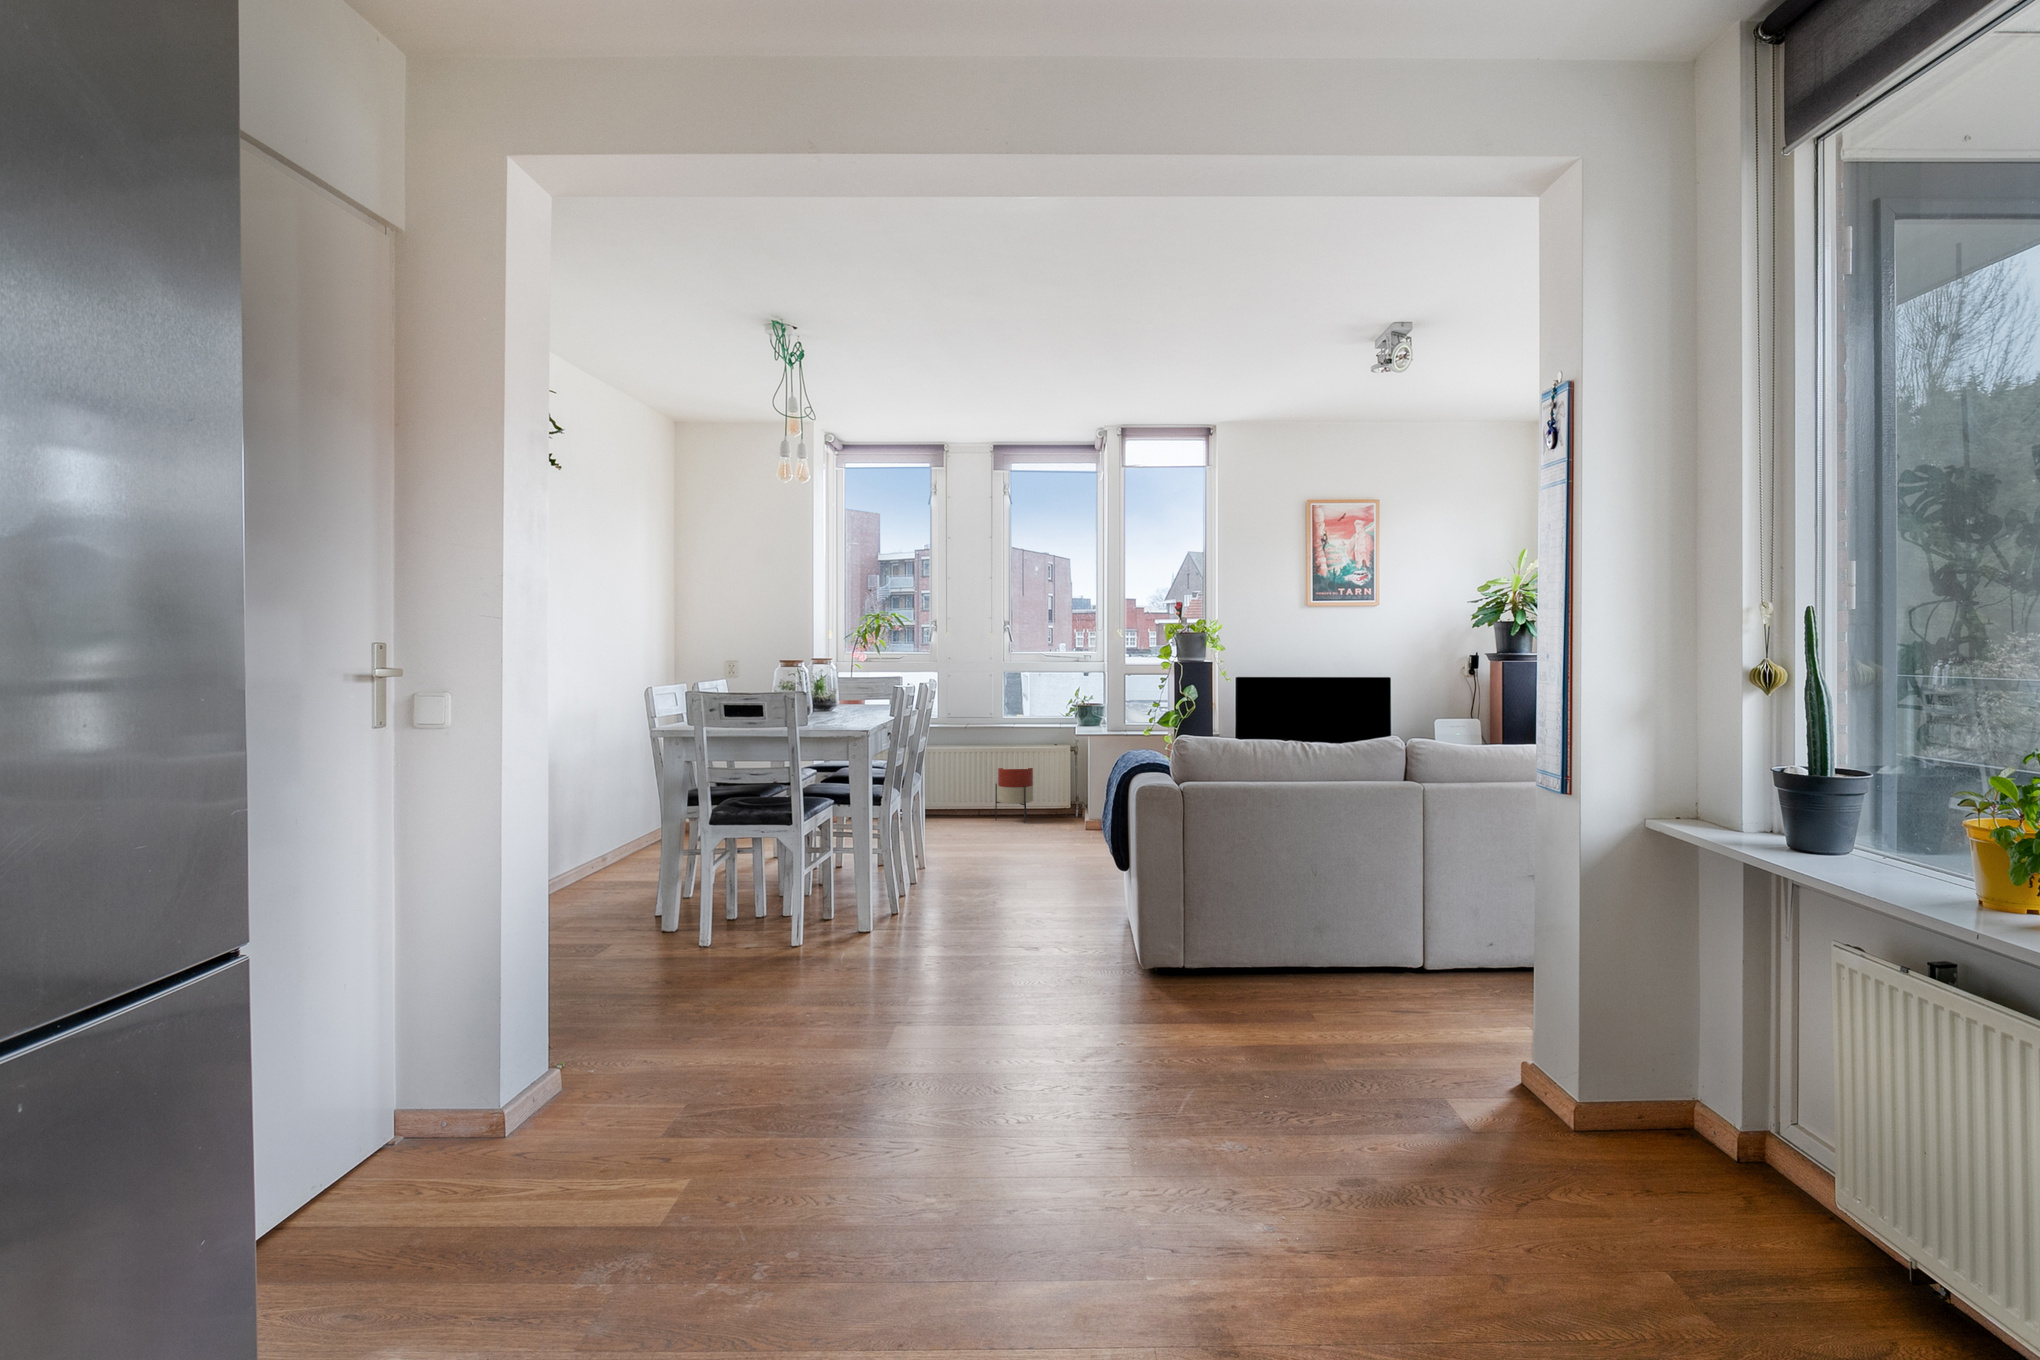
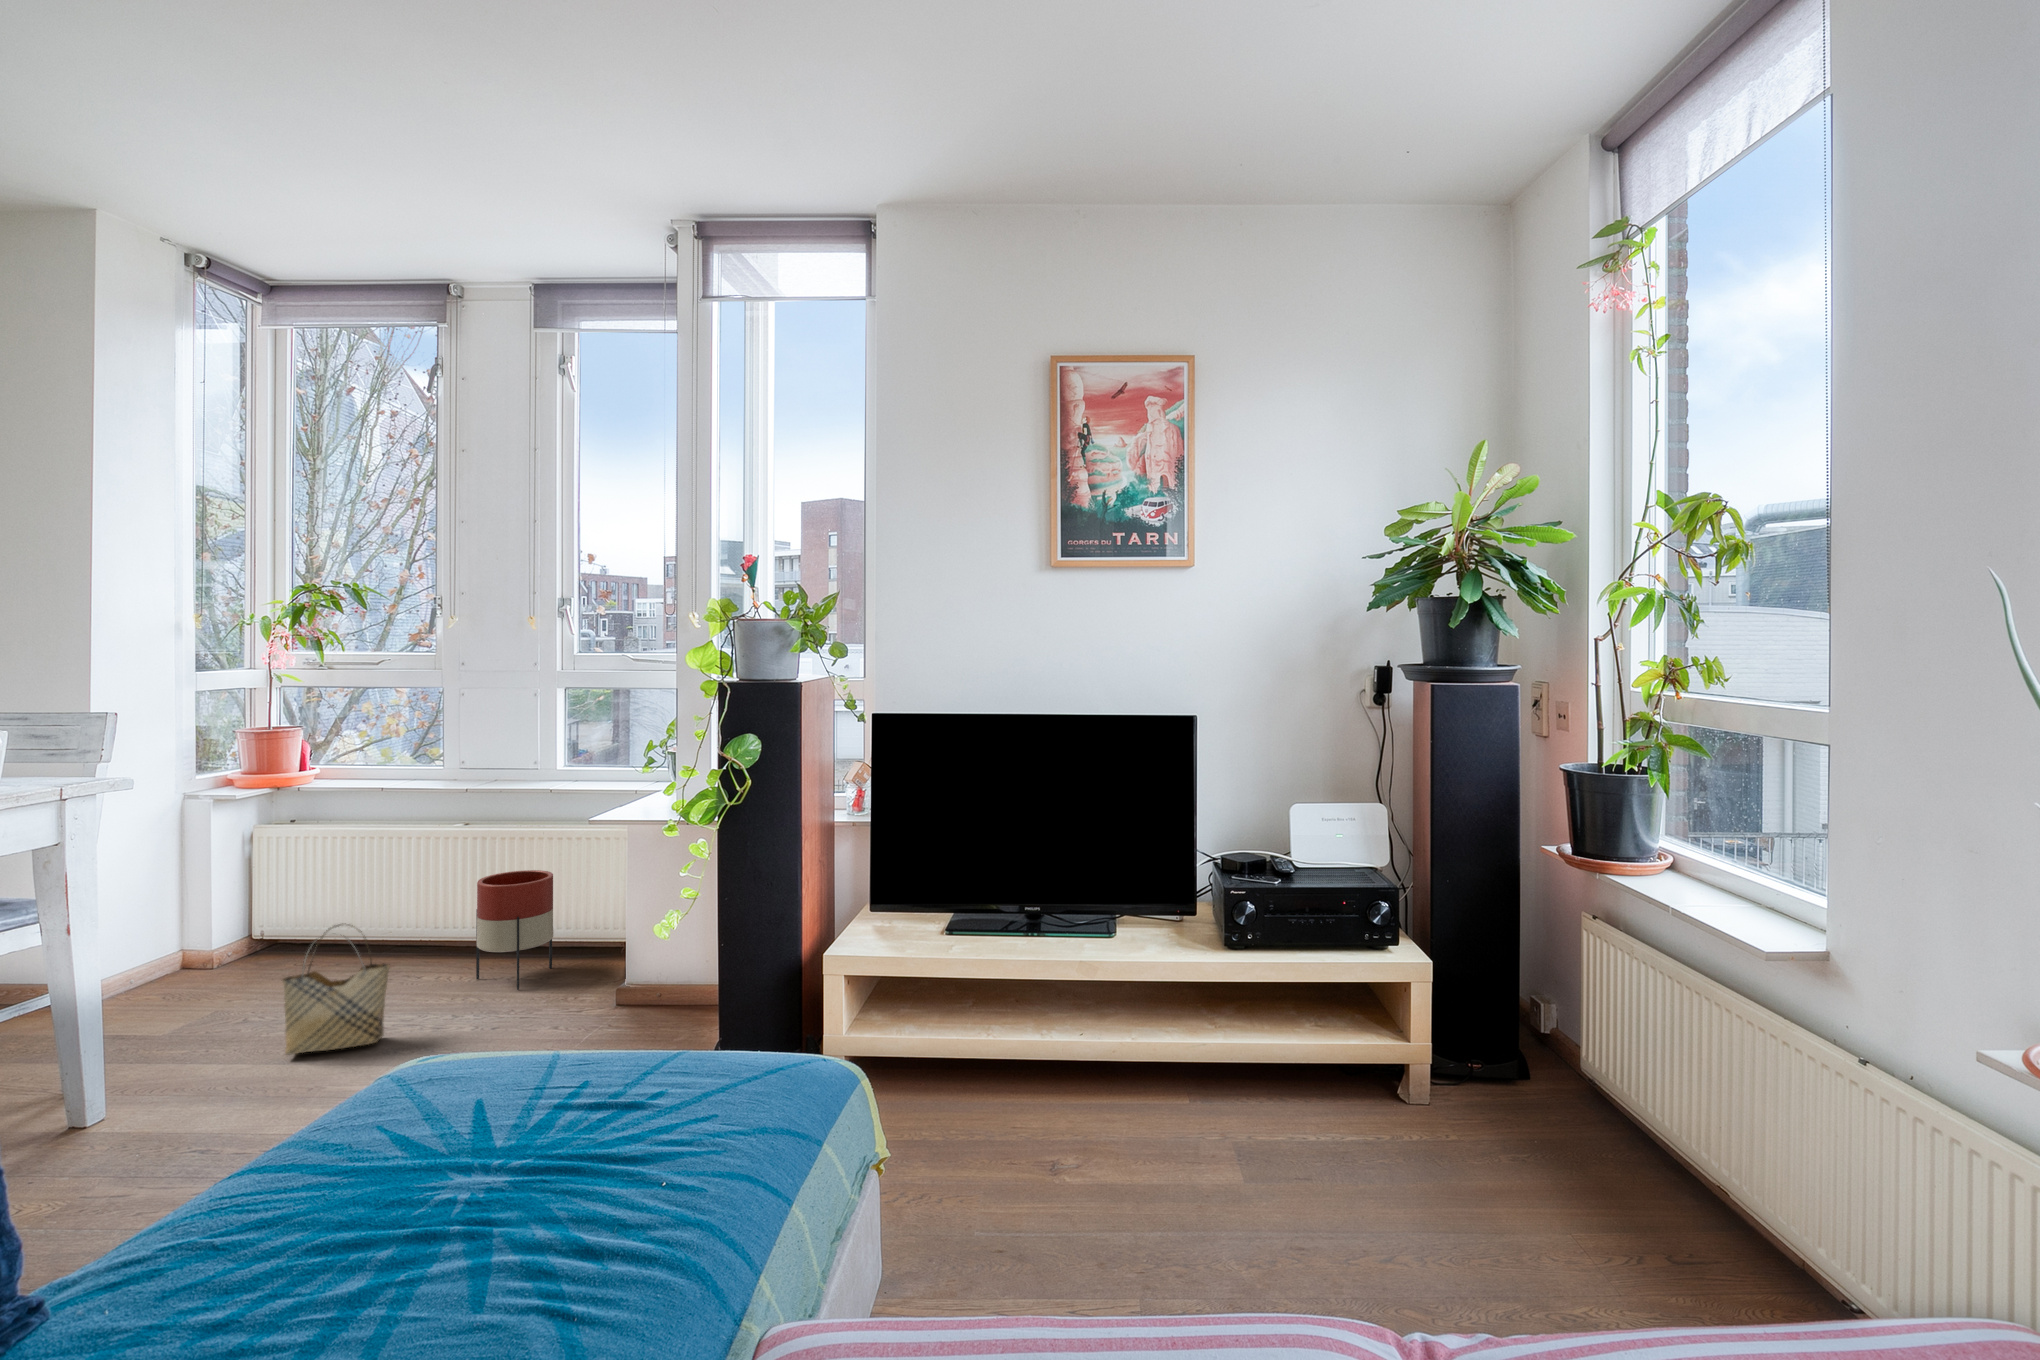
woven basket: none [956,780,996,838] -> present [282,924,390,1055]

